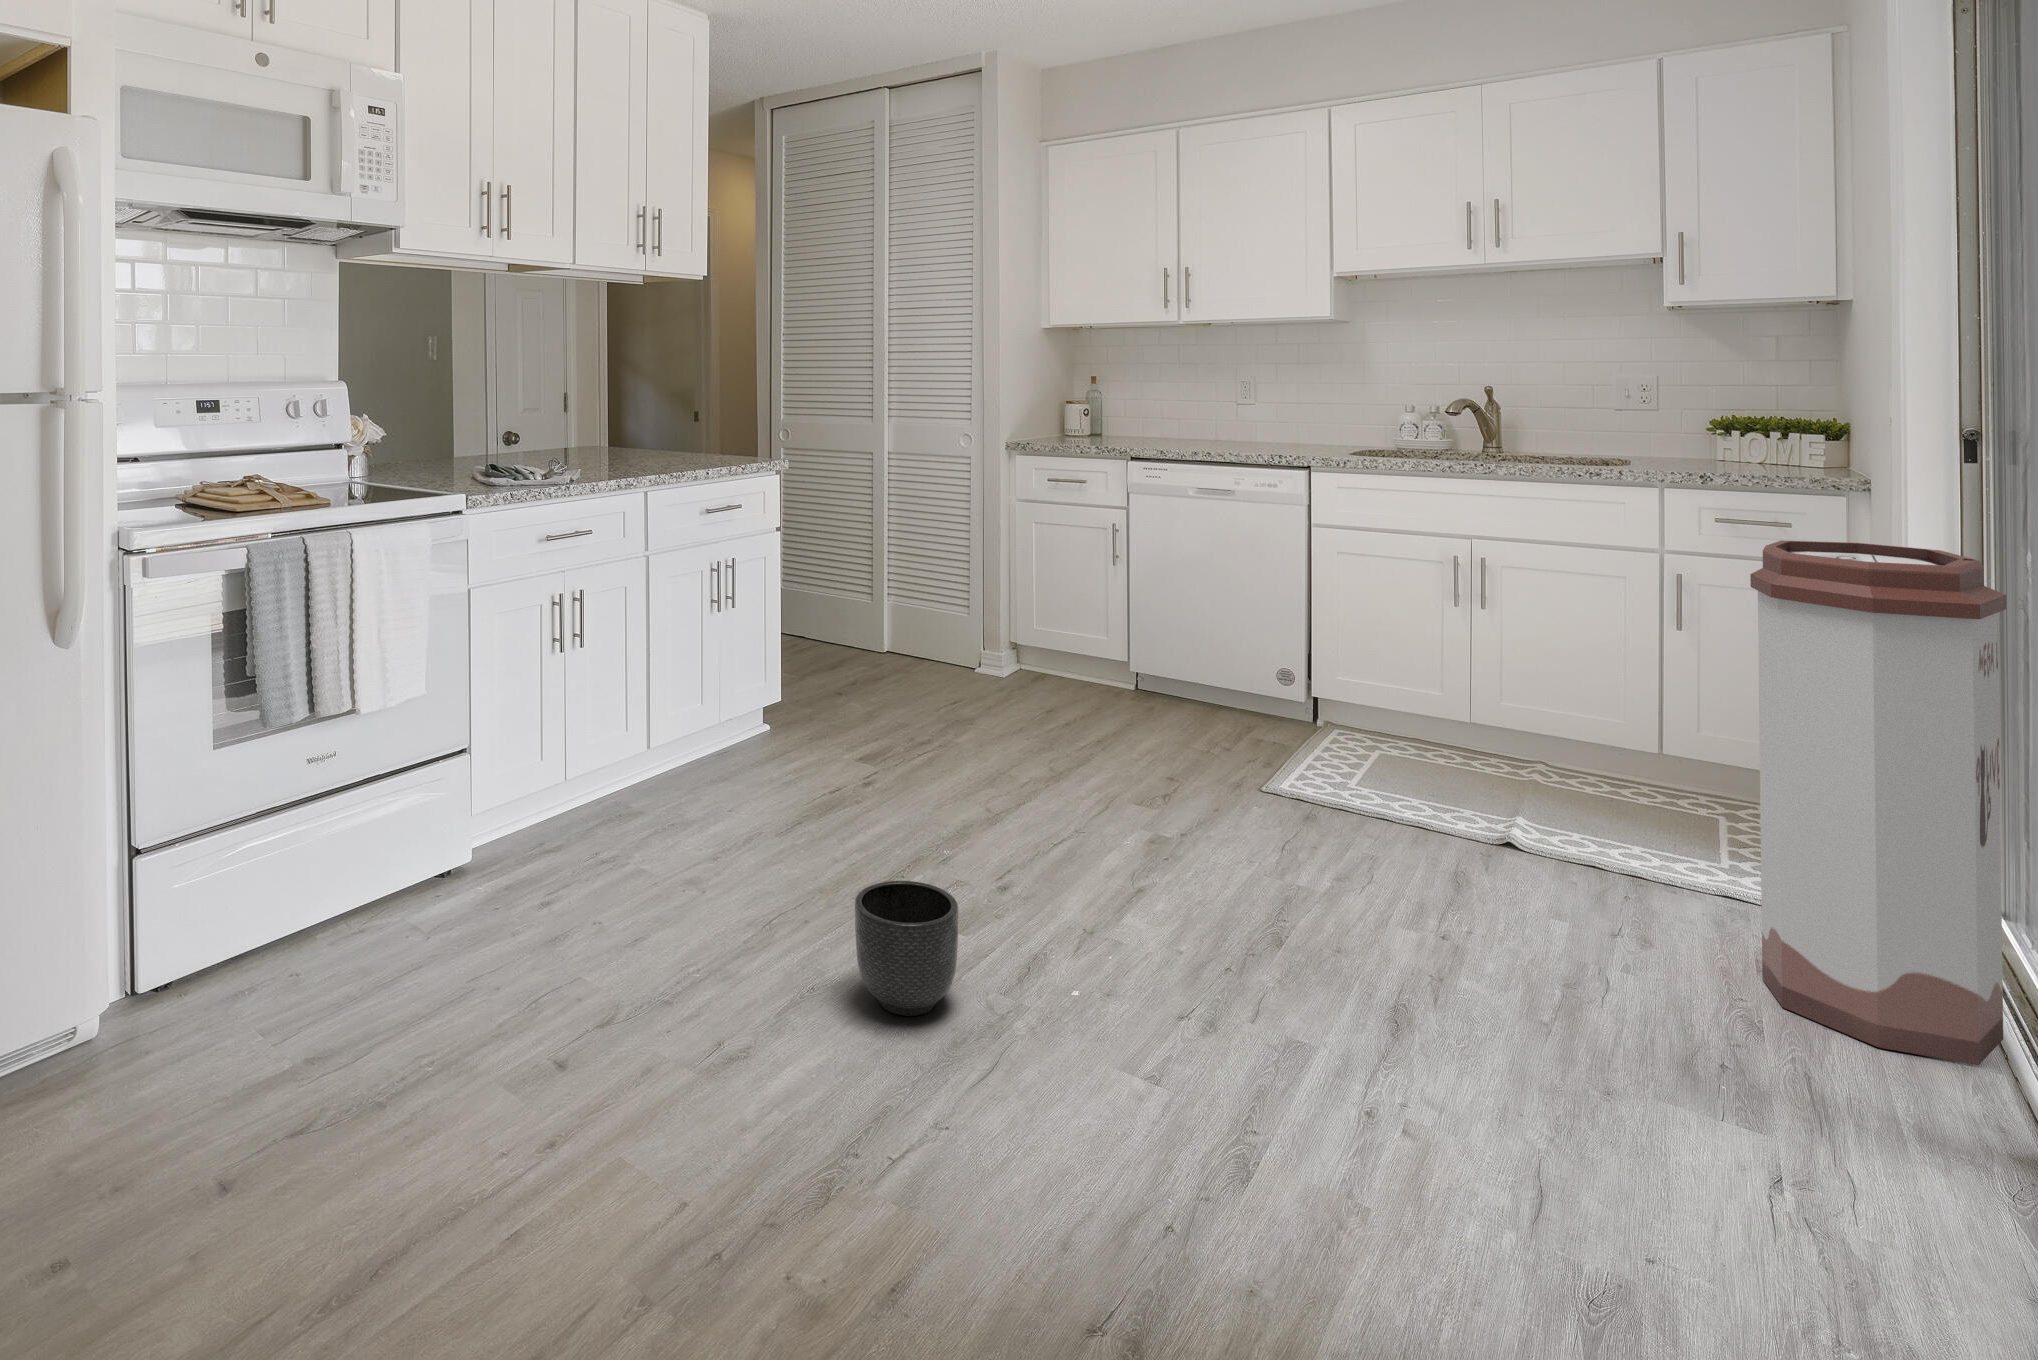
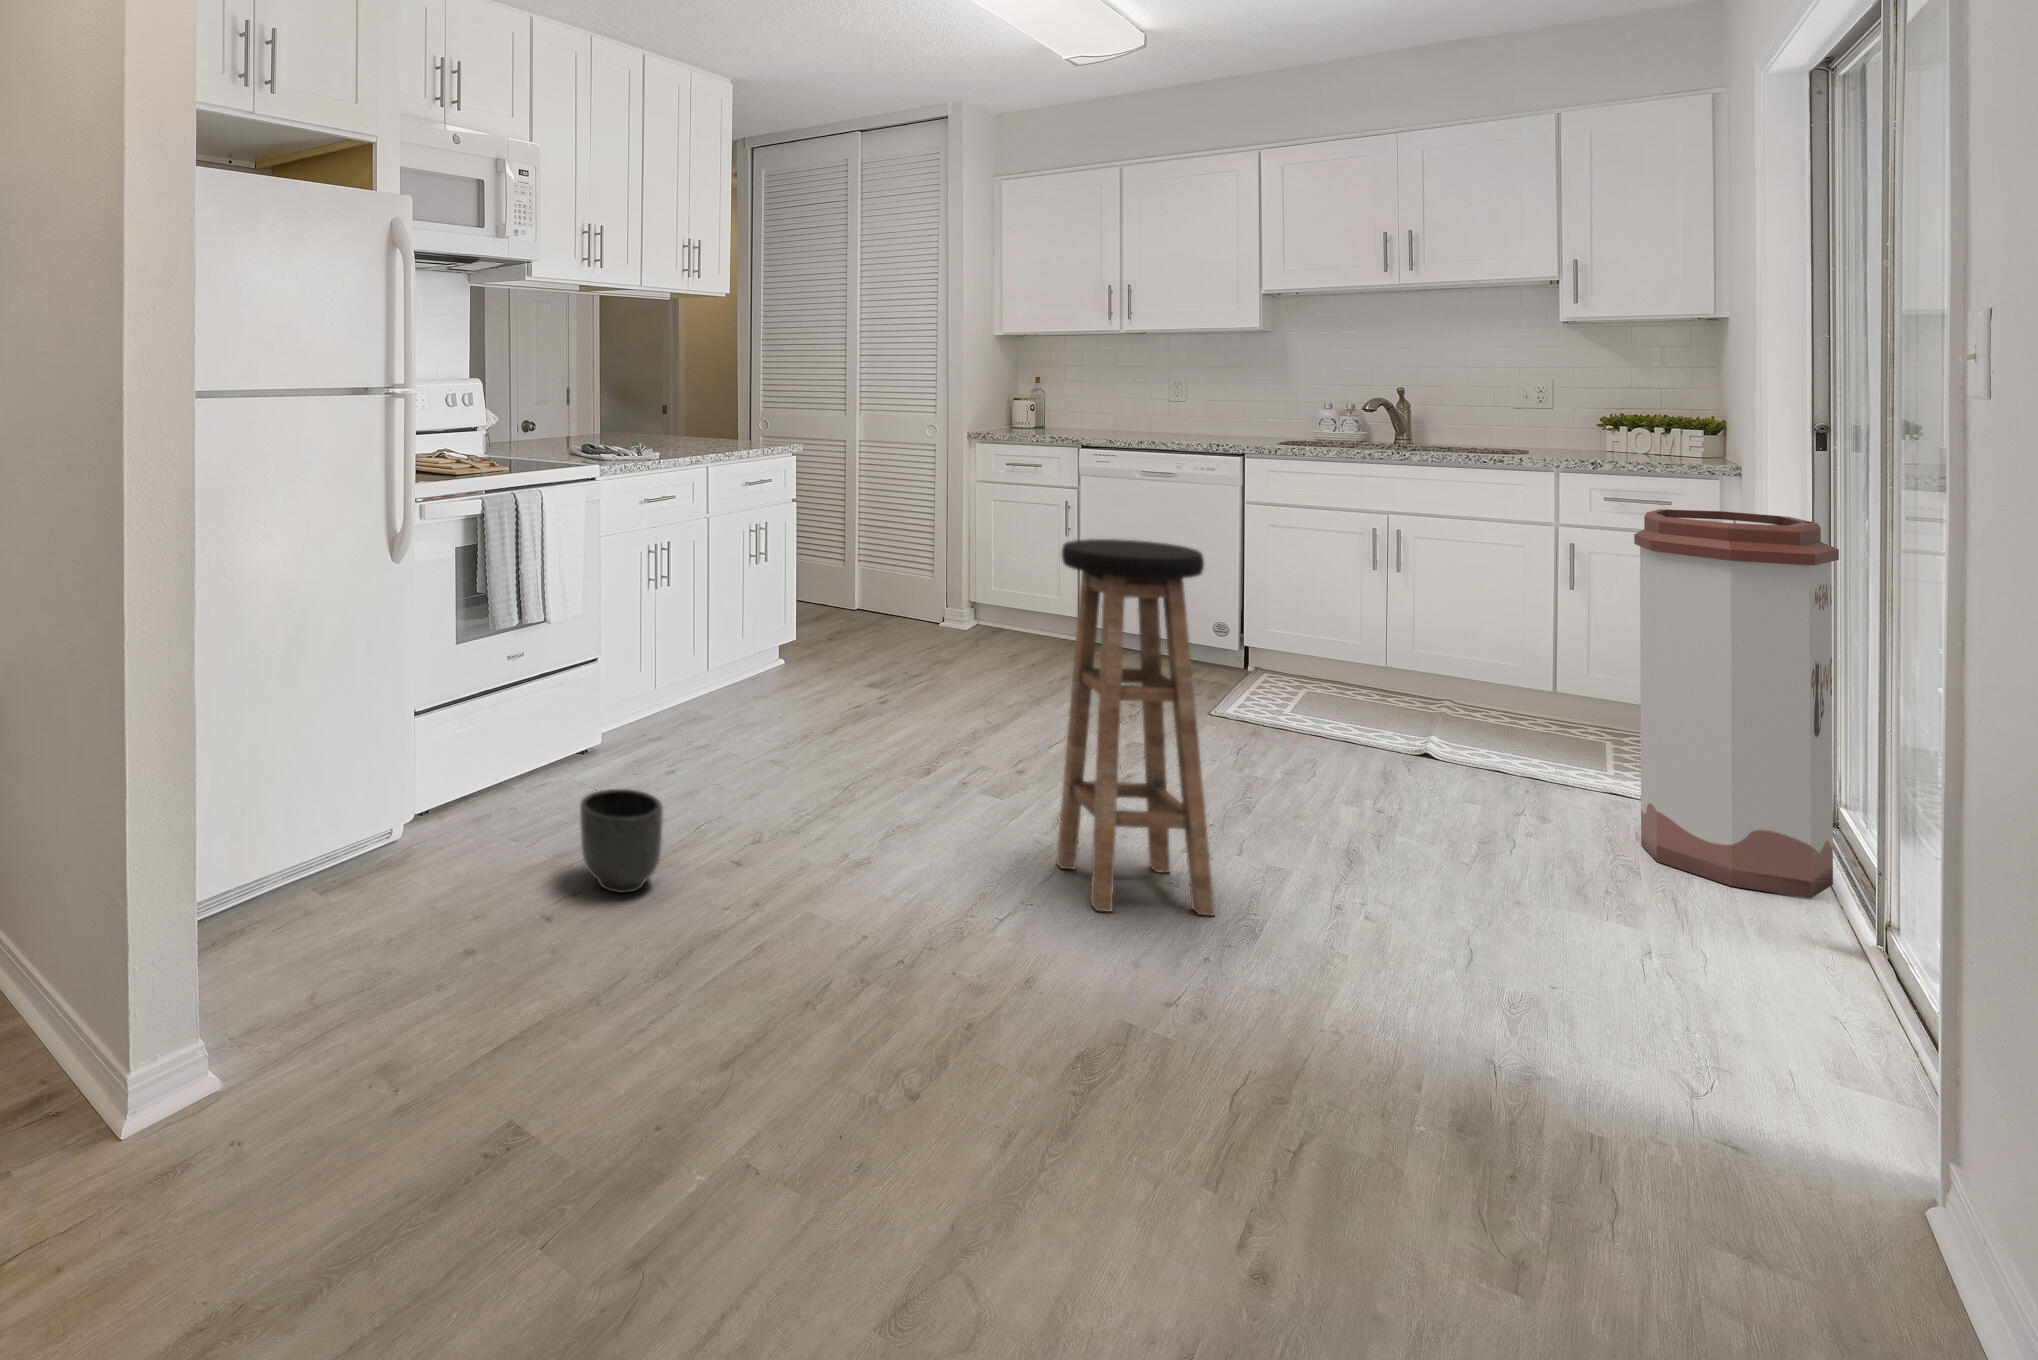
bar stool: none [1001,594,1196,1133] -> present [1056,539,1215,916]
planter: present [855,881,958,1016] -> present [580,789,663,893]

